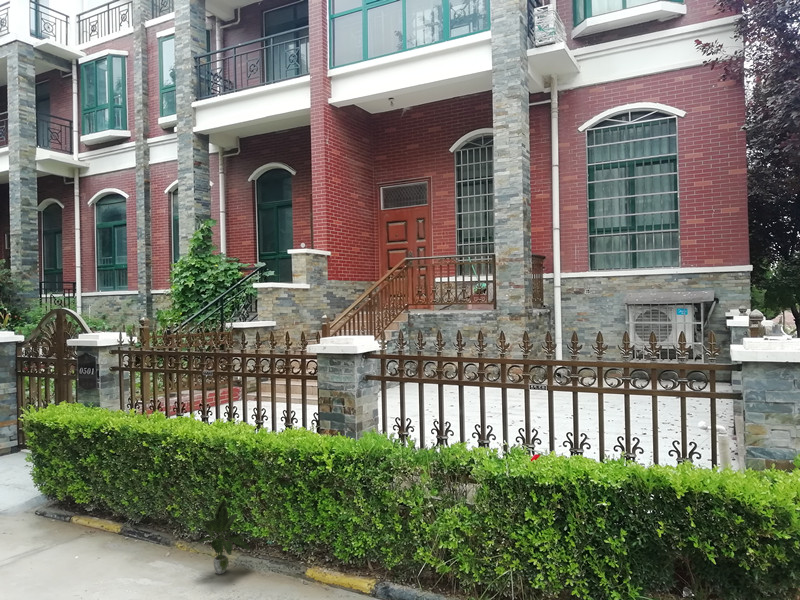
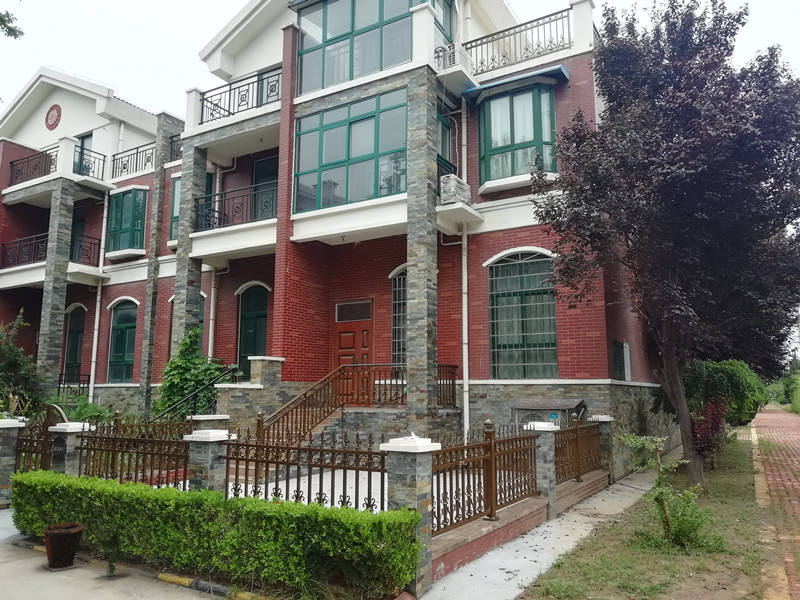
waste bin: none [95,485,167,568] -> present [42,522,85,571]

